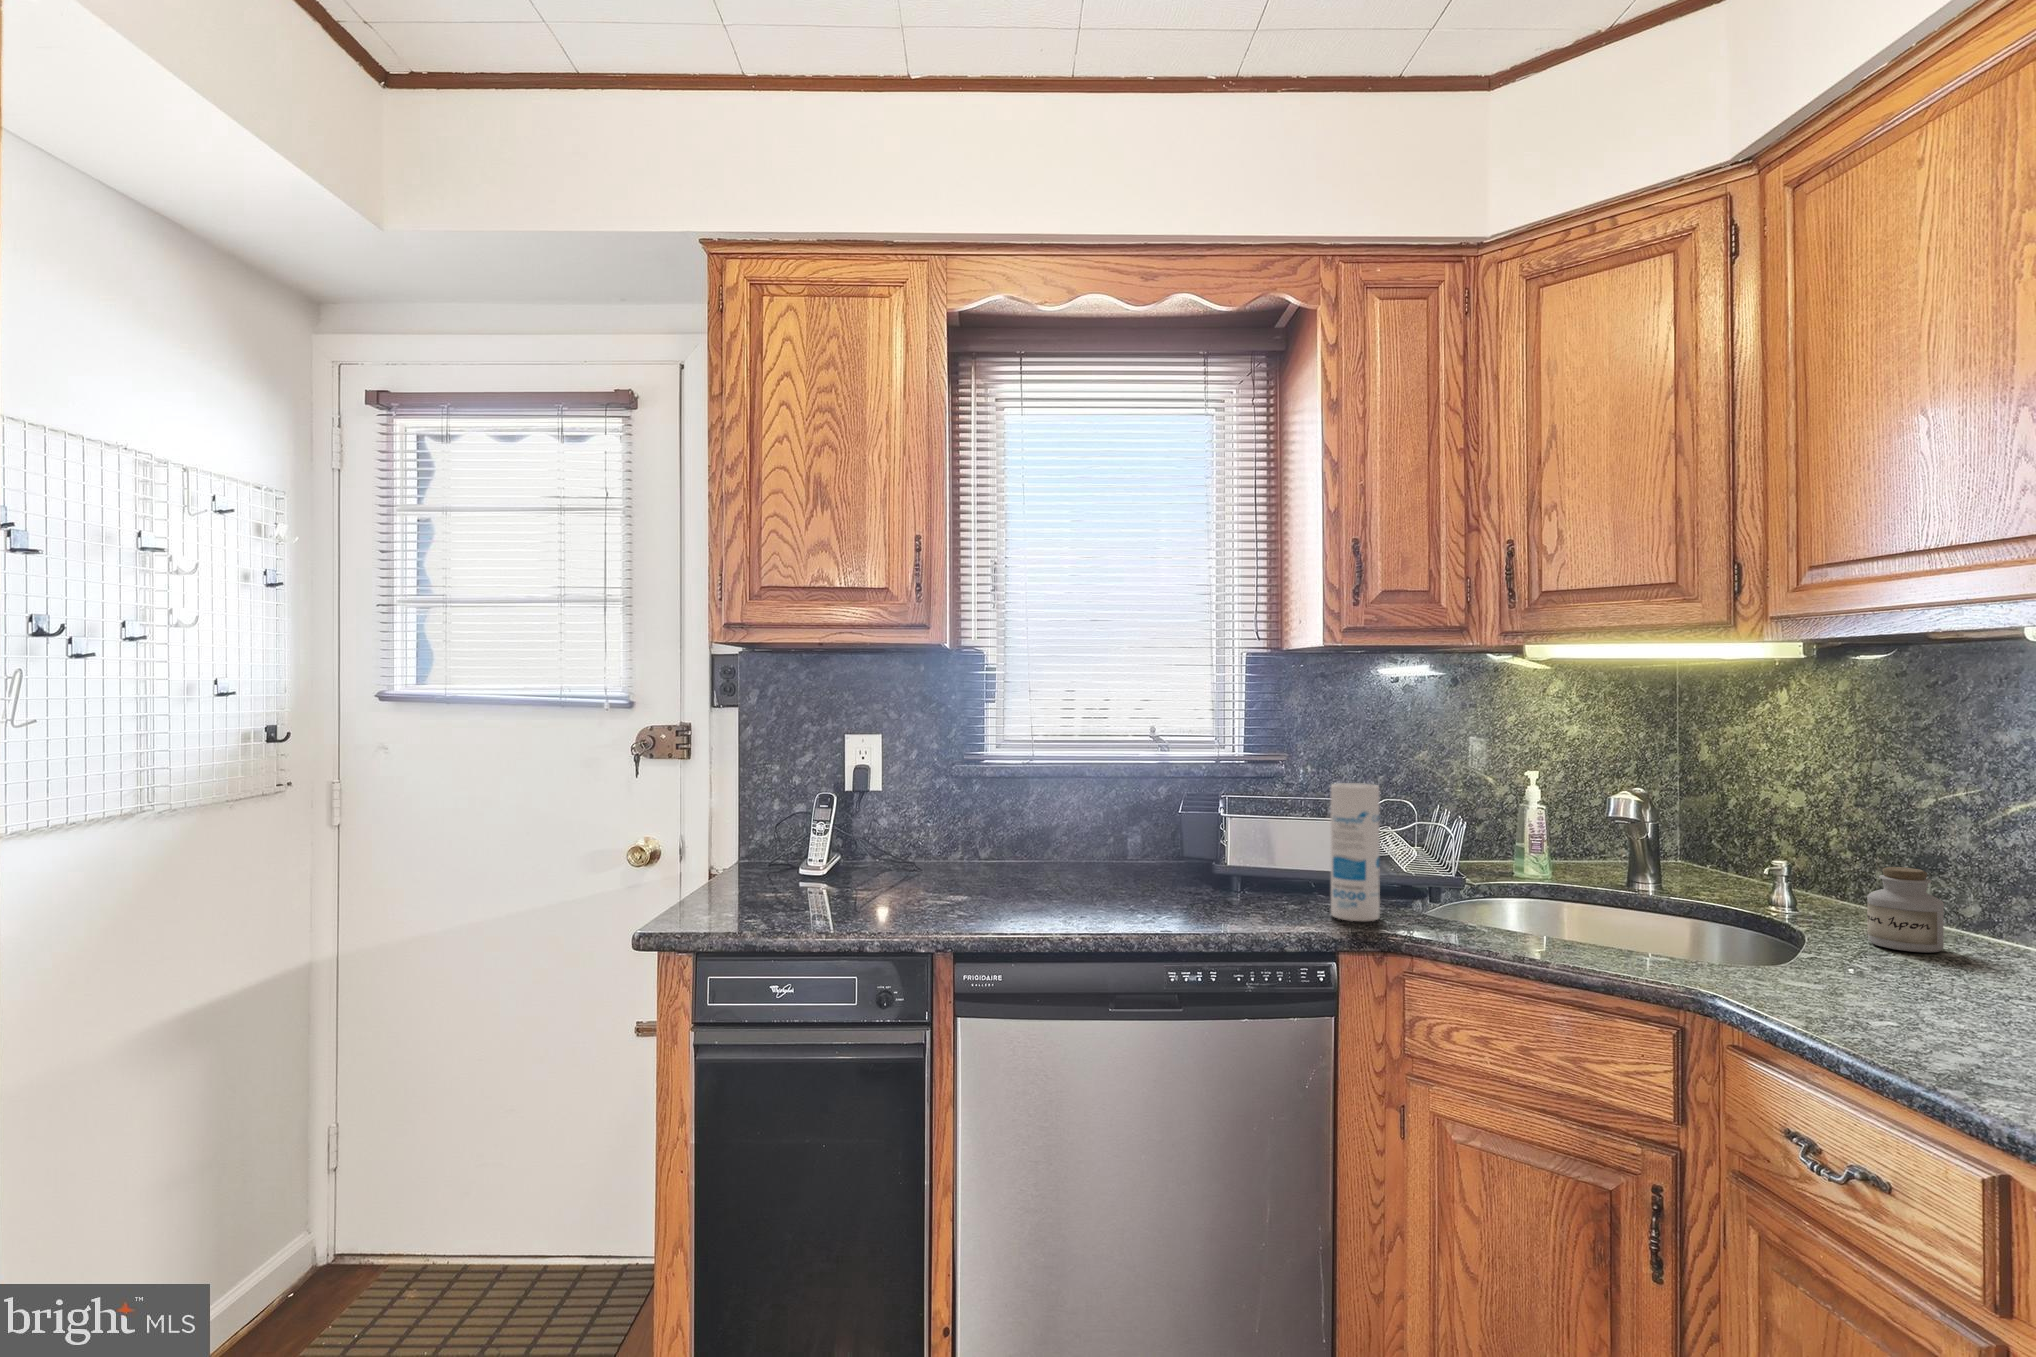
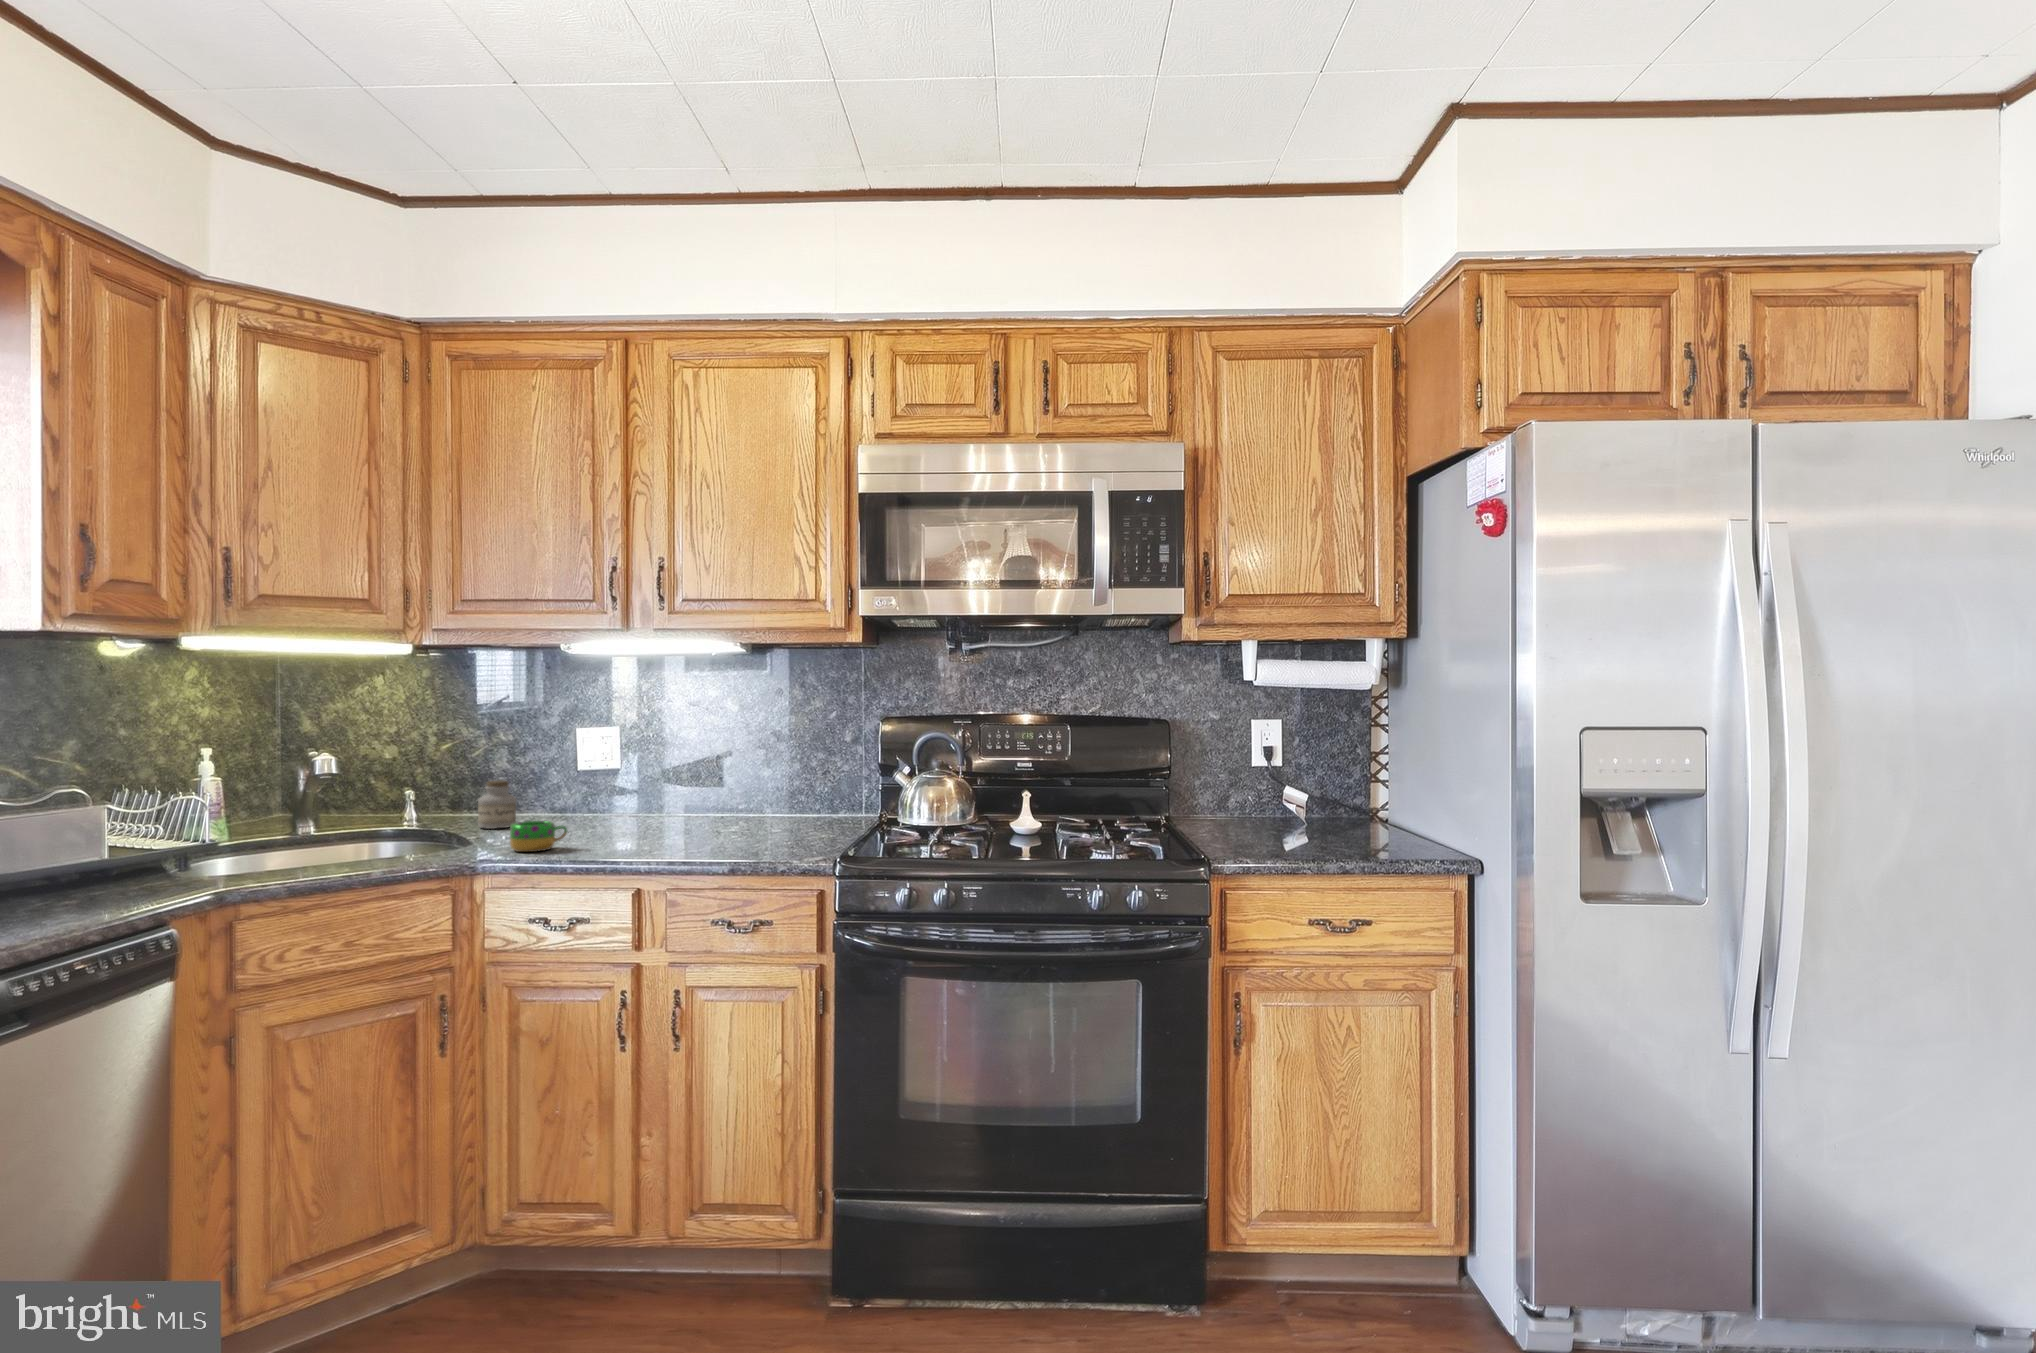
canister: present [1331,783,1380,921] -> none [111,758,170,885]
mug: none [1801,951,1917,1016] -> present [510,821,567,852]

